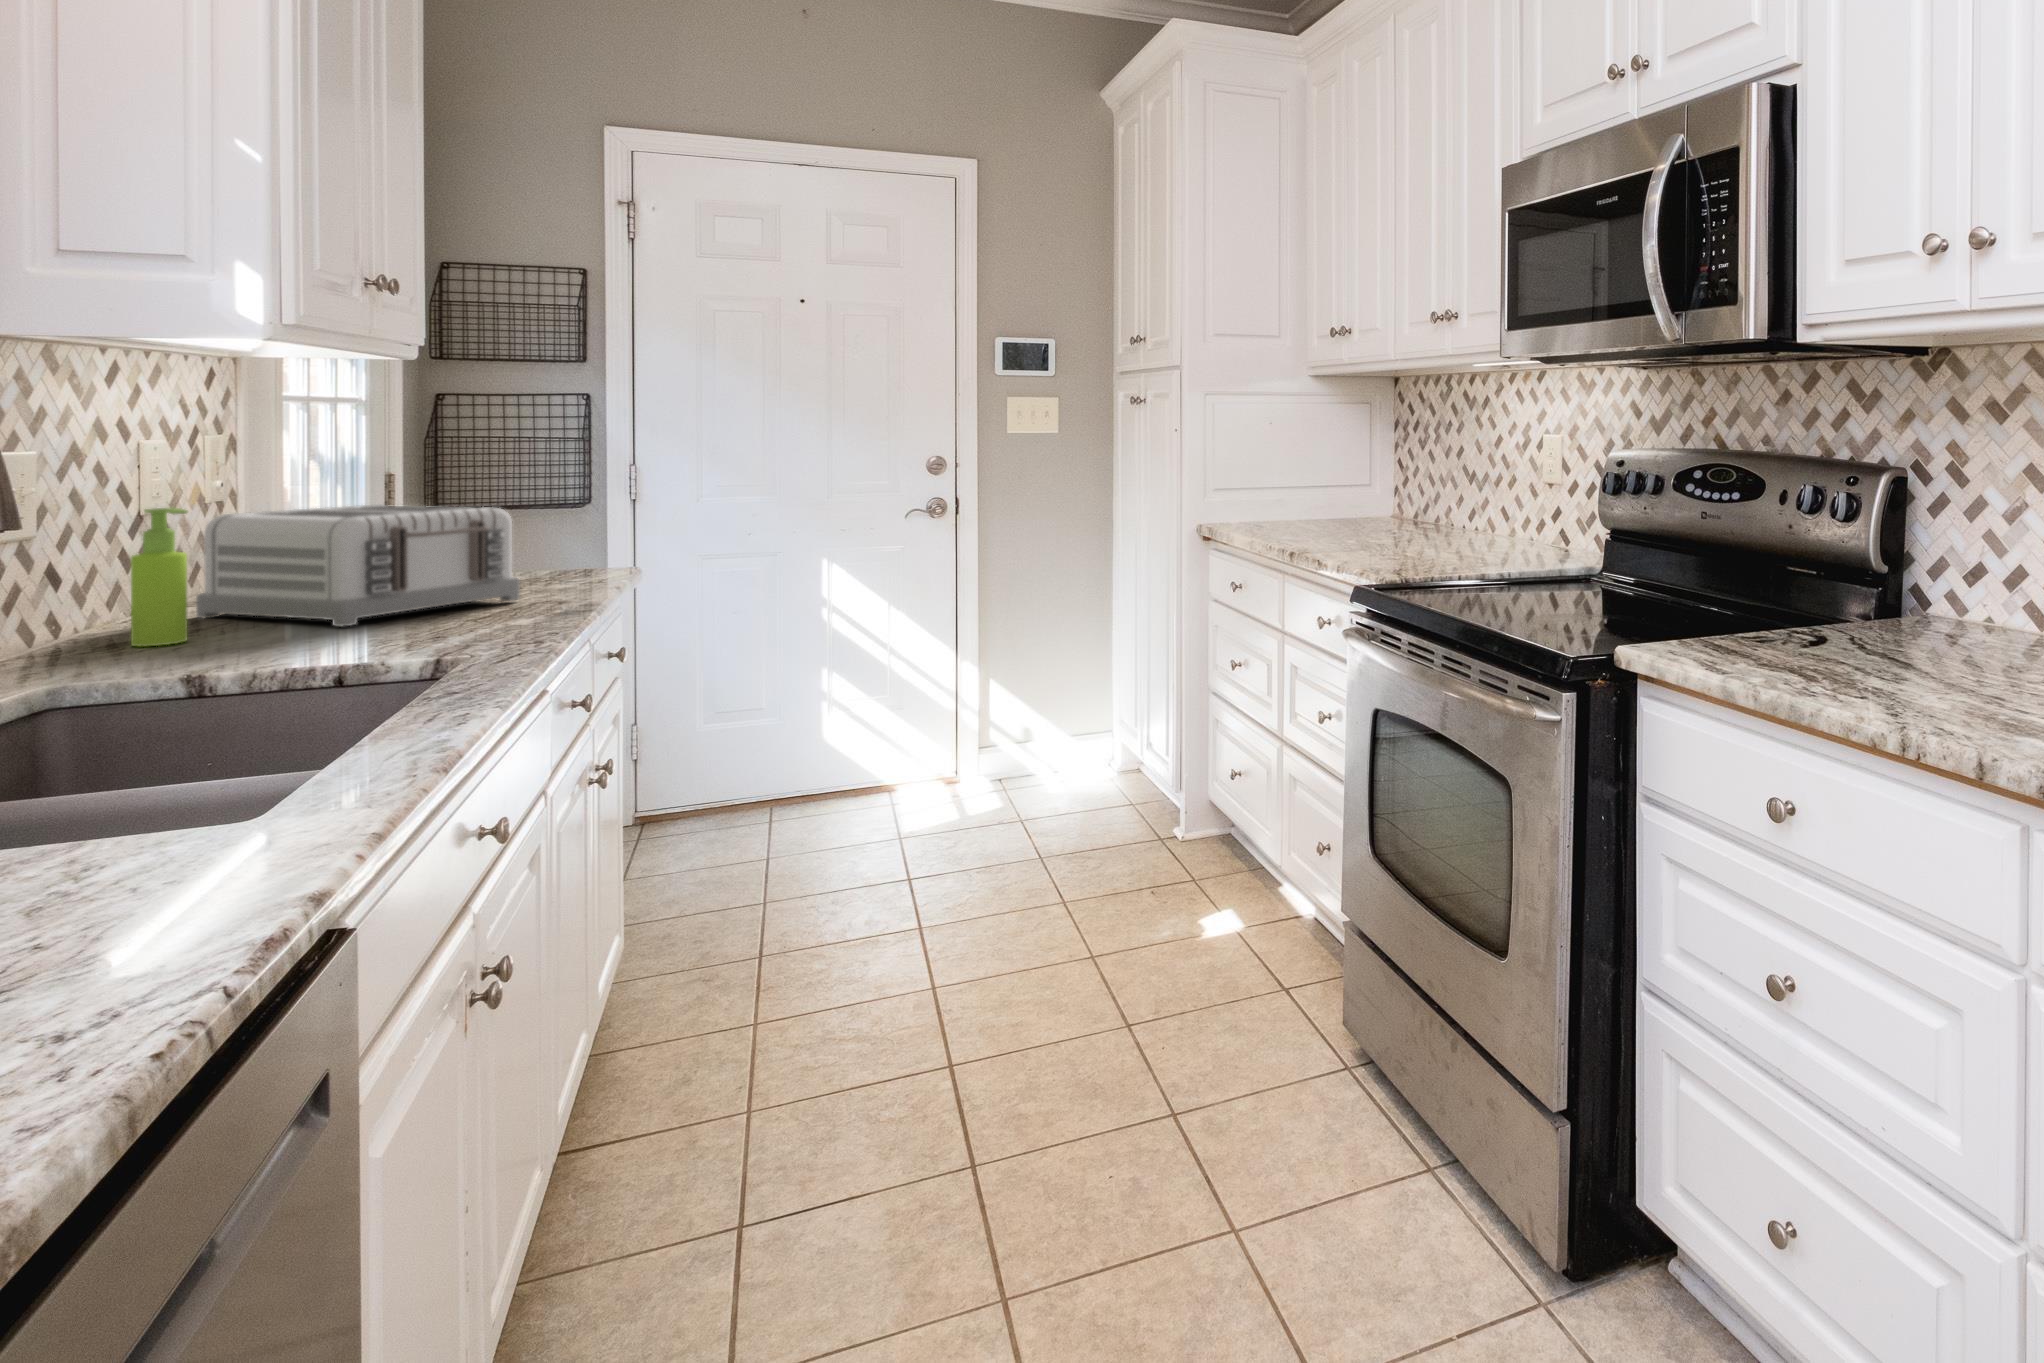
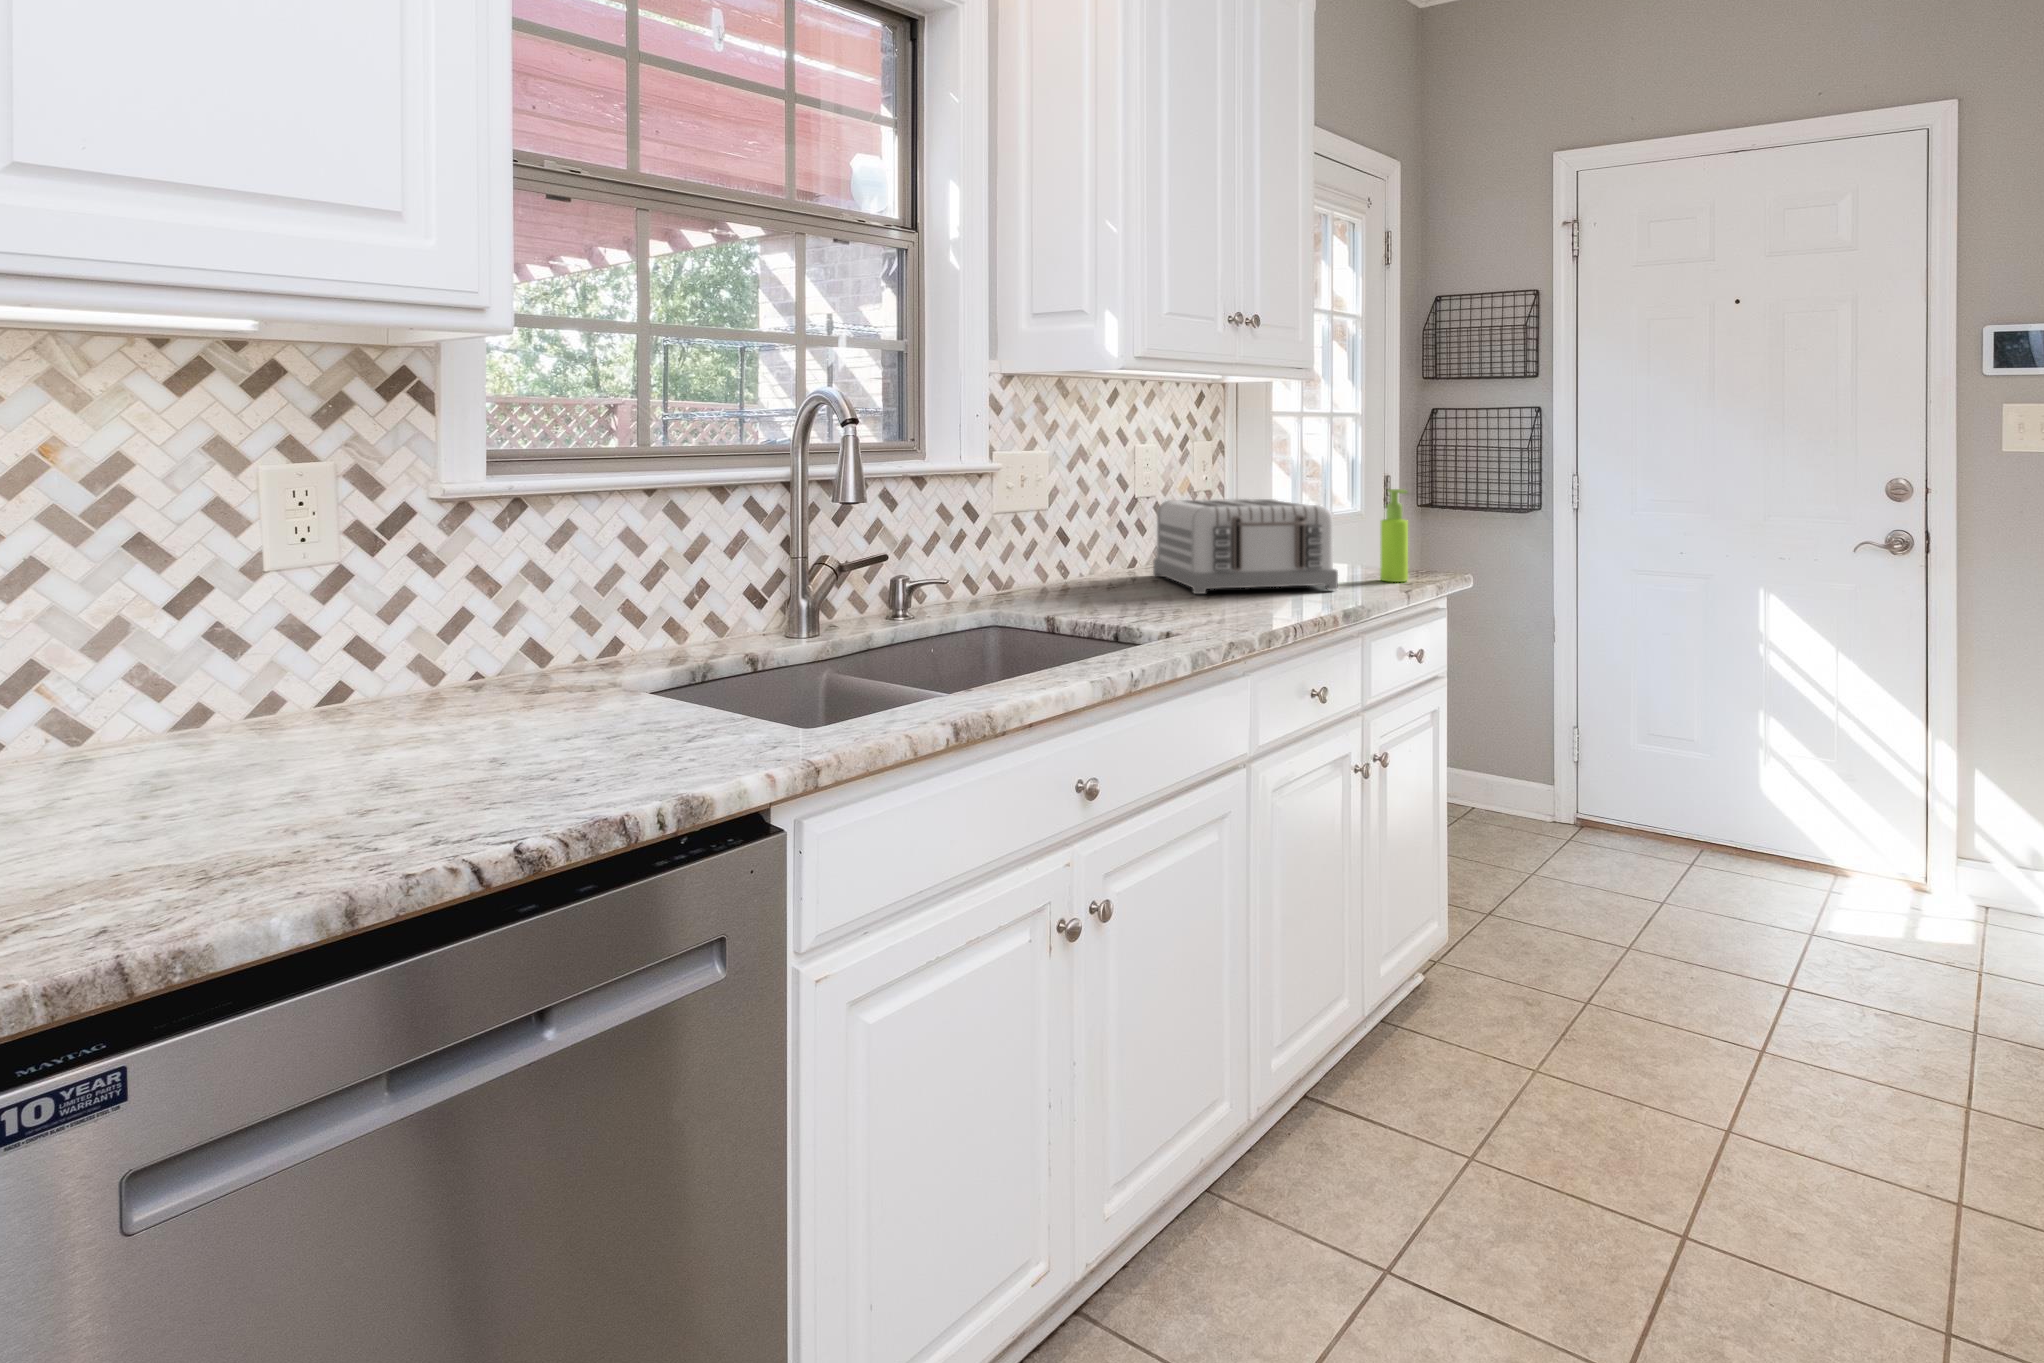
soap dispenser: present [131,507,188,646] -> present [1380,489,1408,582]

